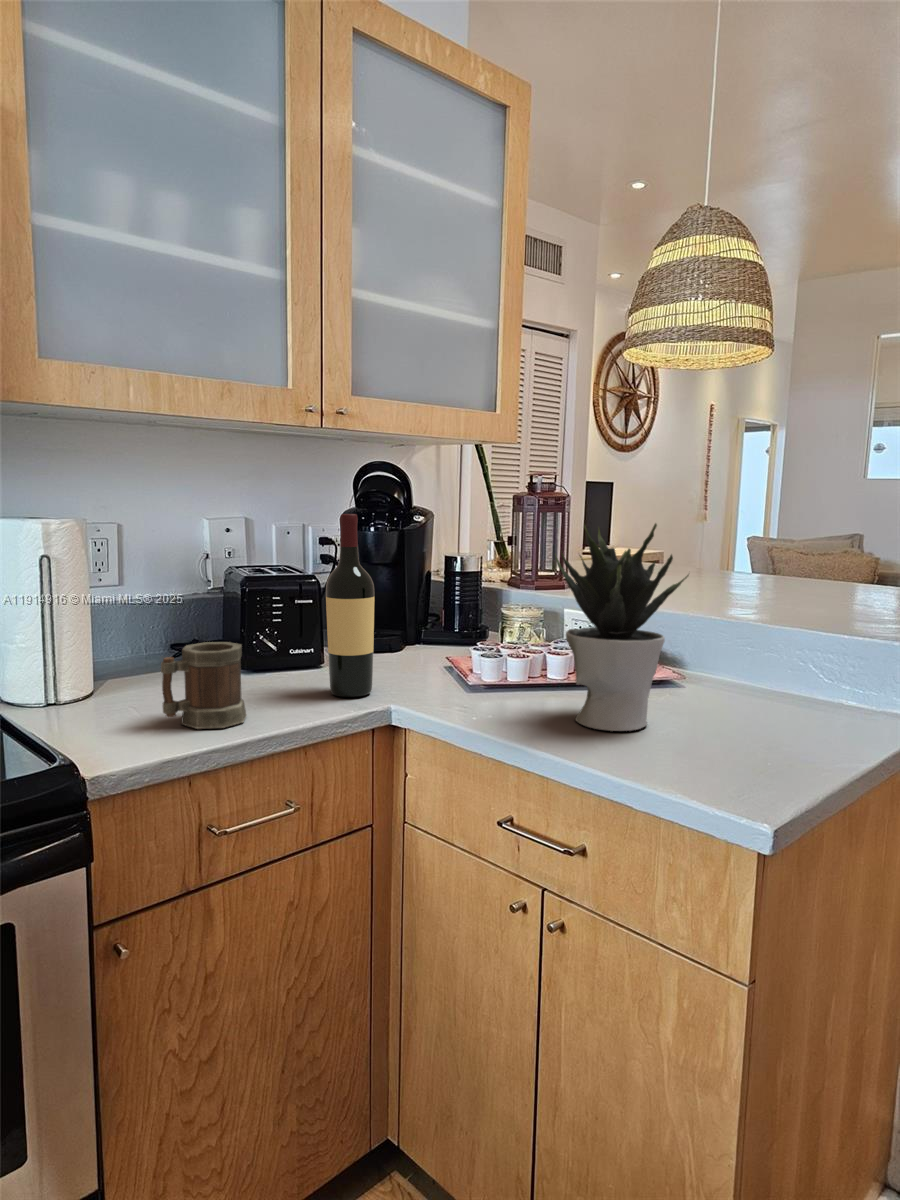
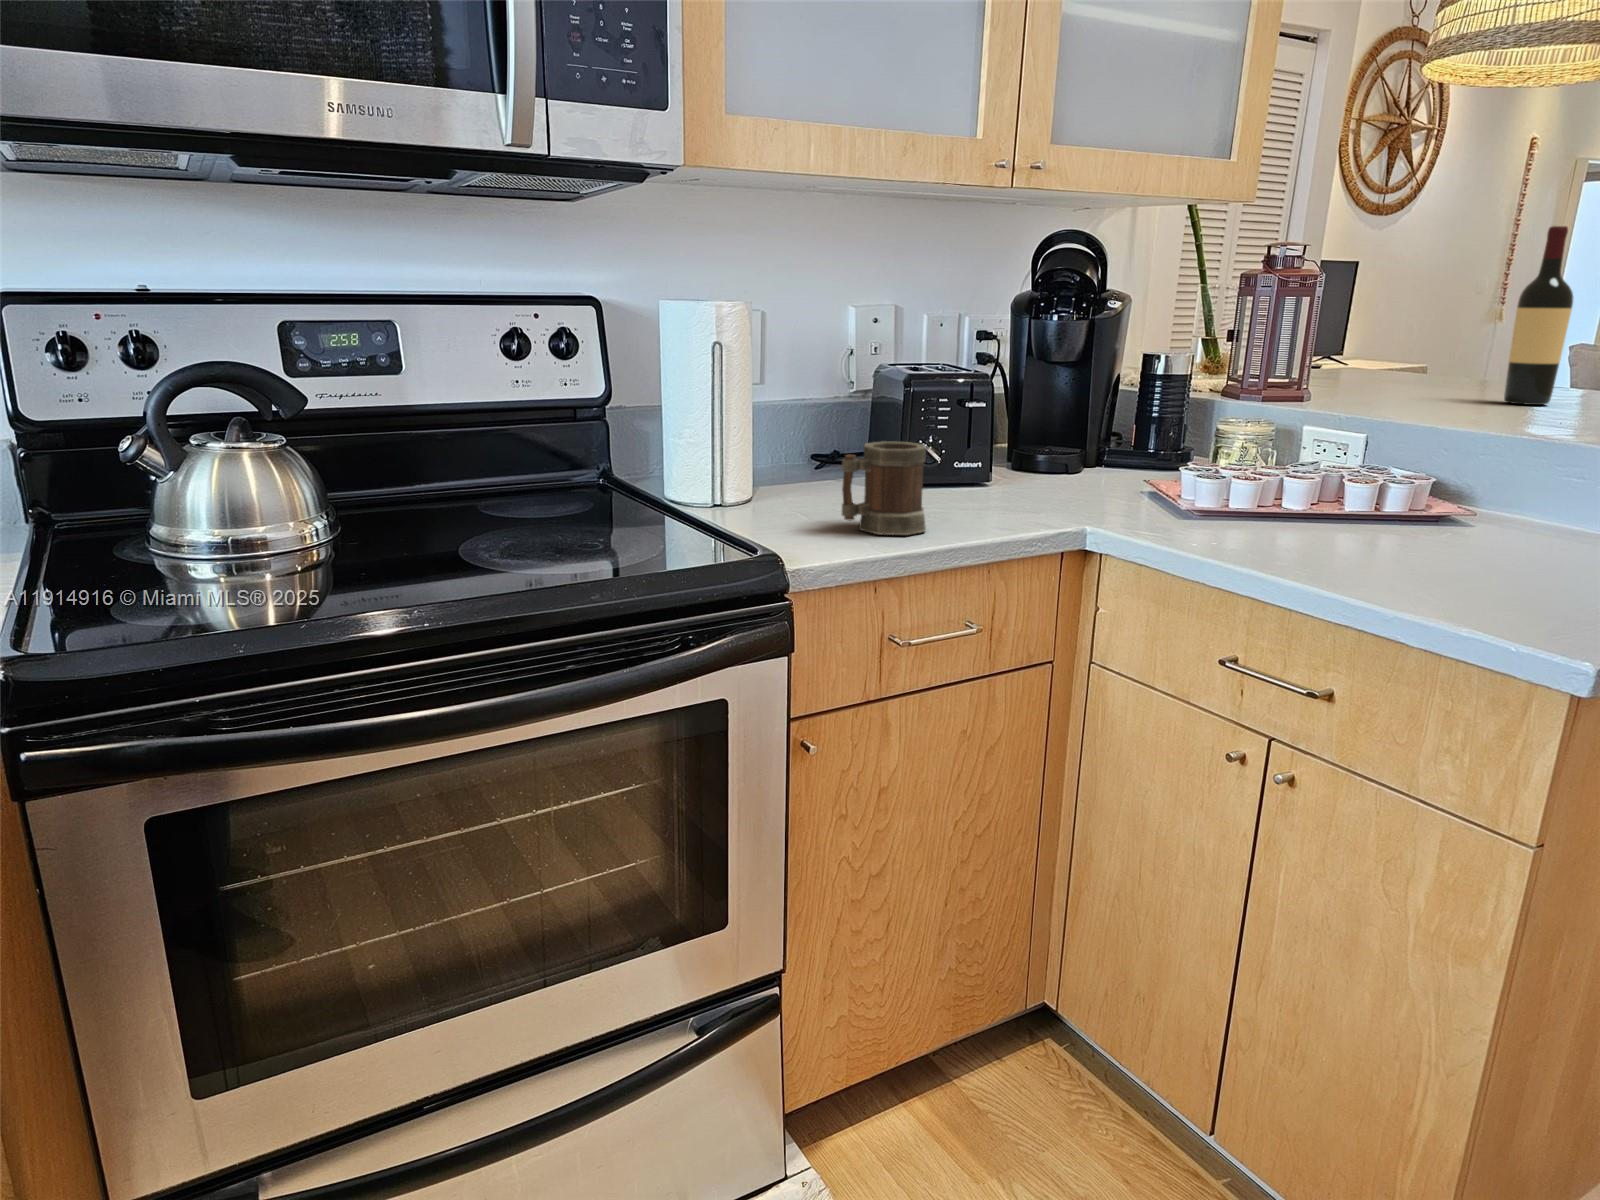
wine bottle: present [326,514,375,697] -> present [1504,226,1573,405]
potted plant: present [555,523,689,731] -> none [1317,301,1507,565]

